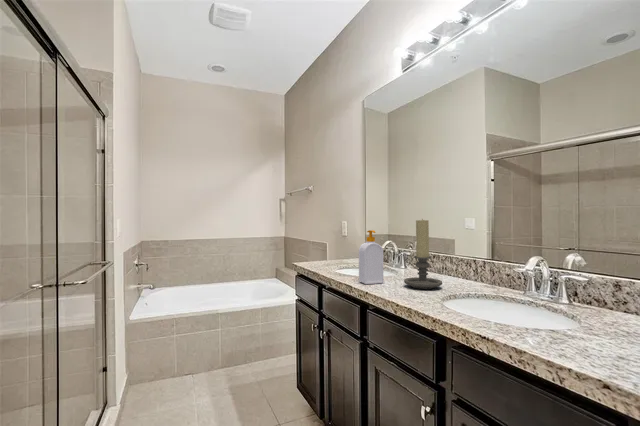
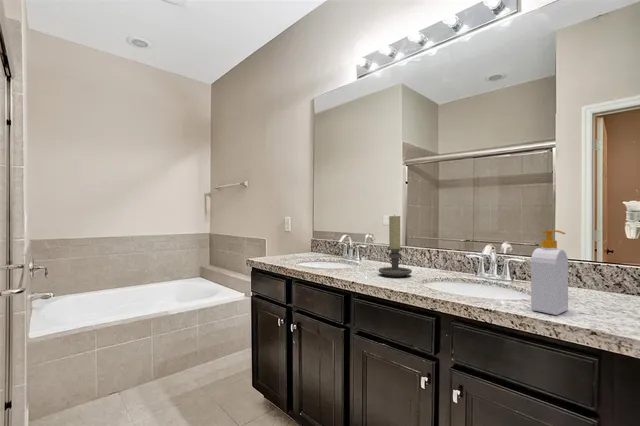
soap bottle: present [359,230,383,284] -> present [531,230,568,315]

